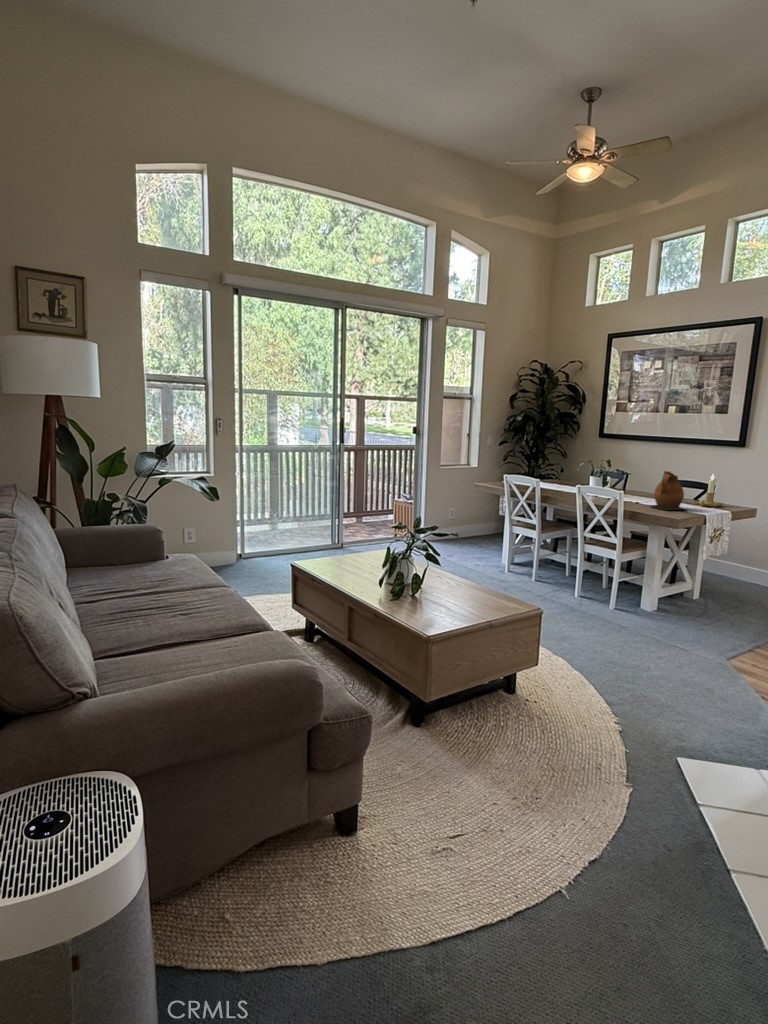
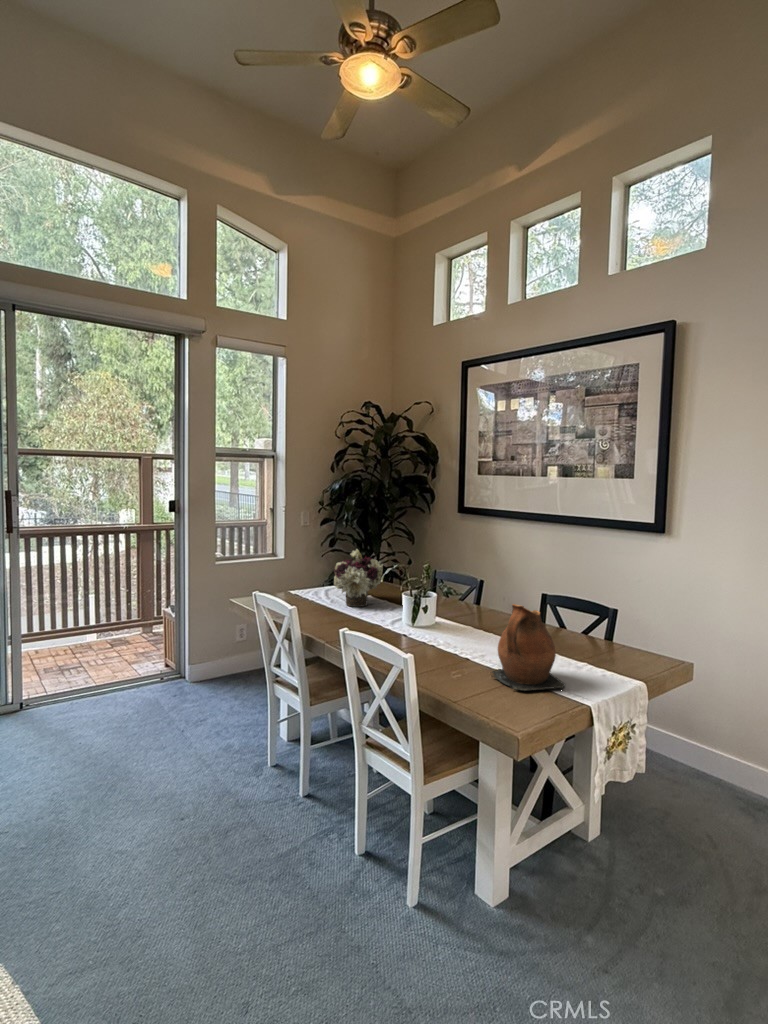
flower arrangement: none [536,454,569,487] -> present [334,549,383,607]
candlestick: present [696,474,723,507] -> none [585,597,637,666]

